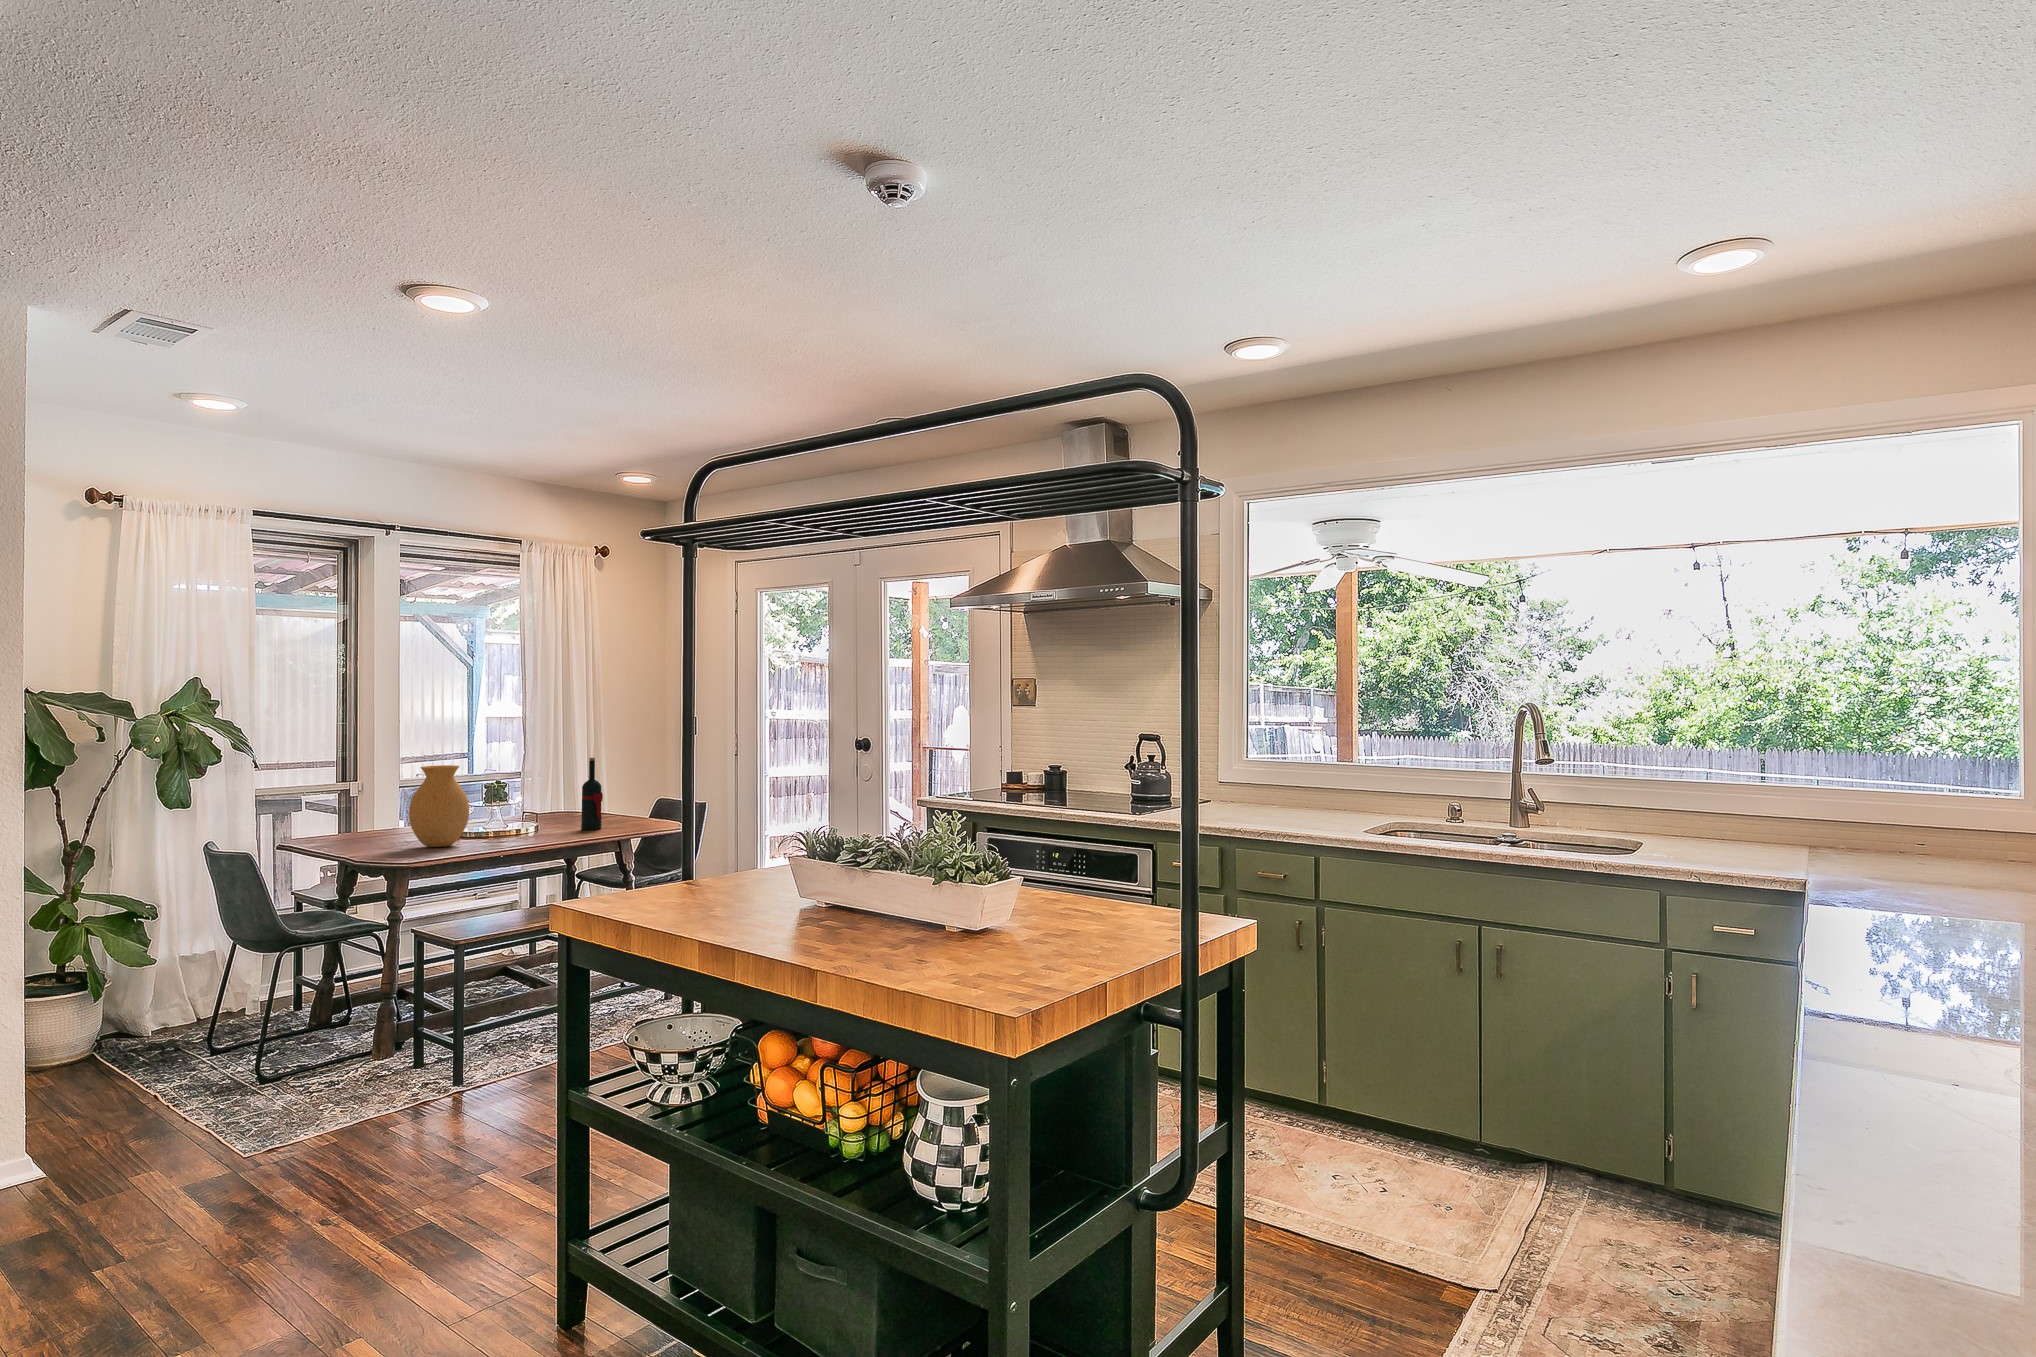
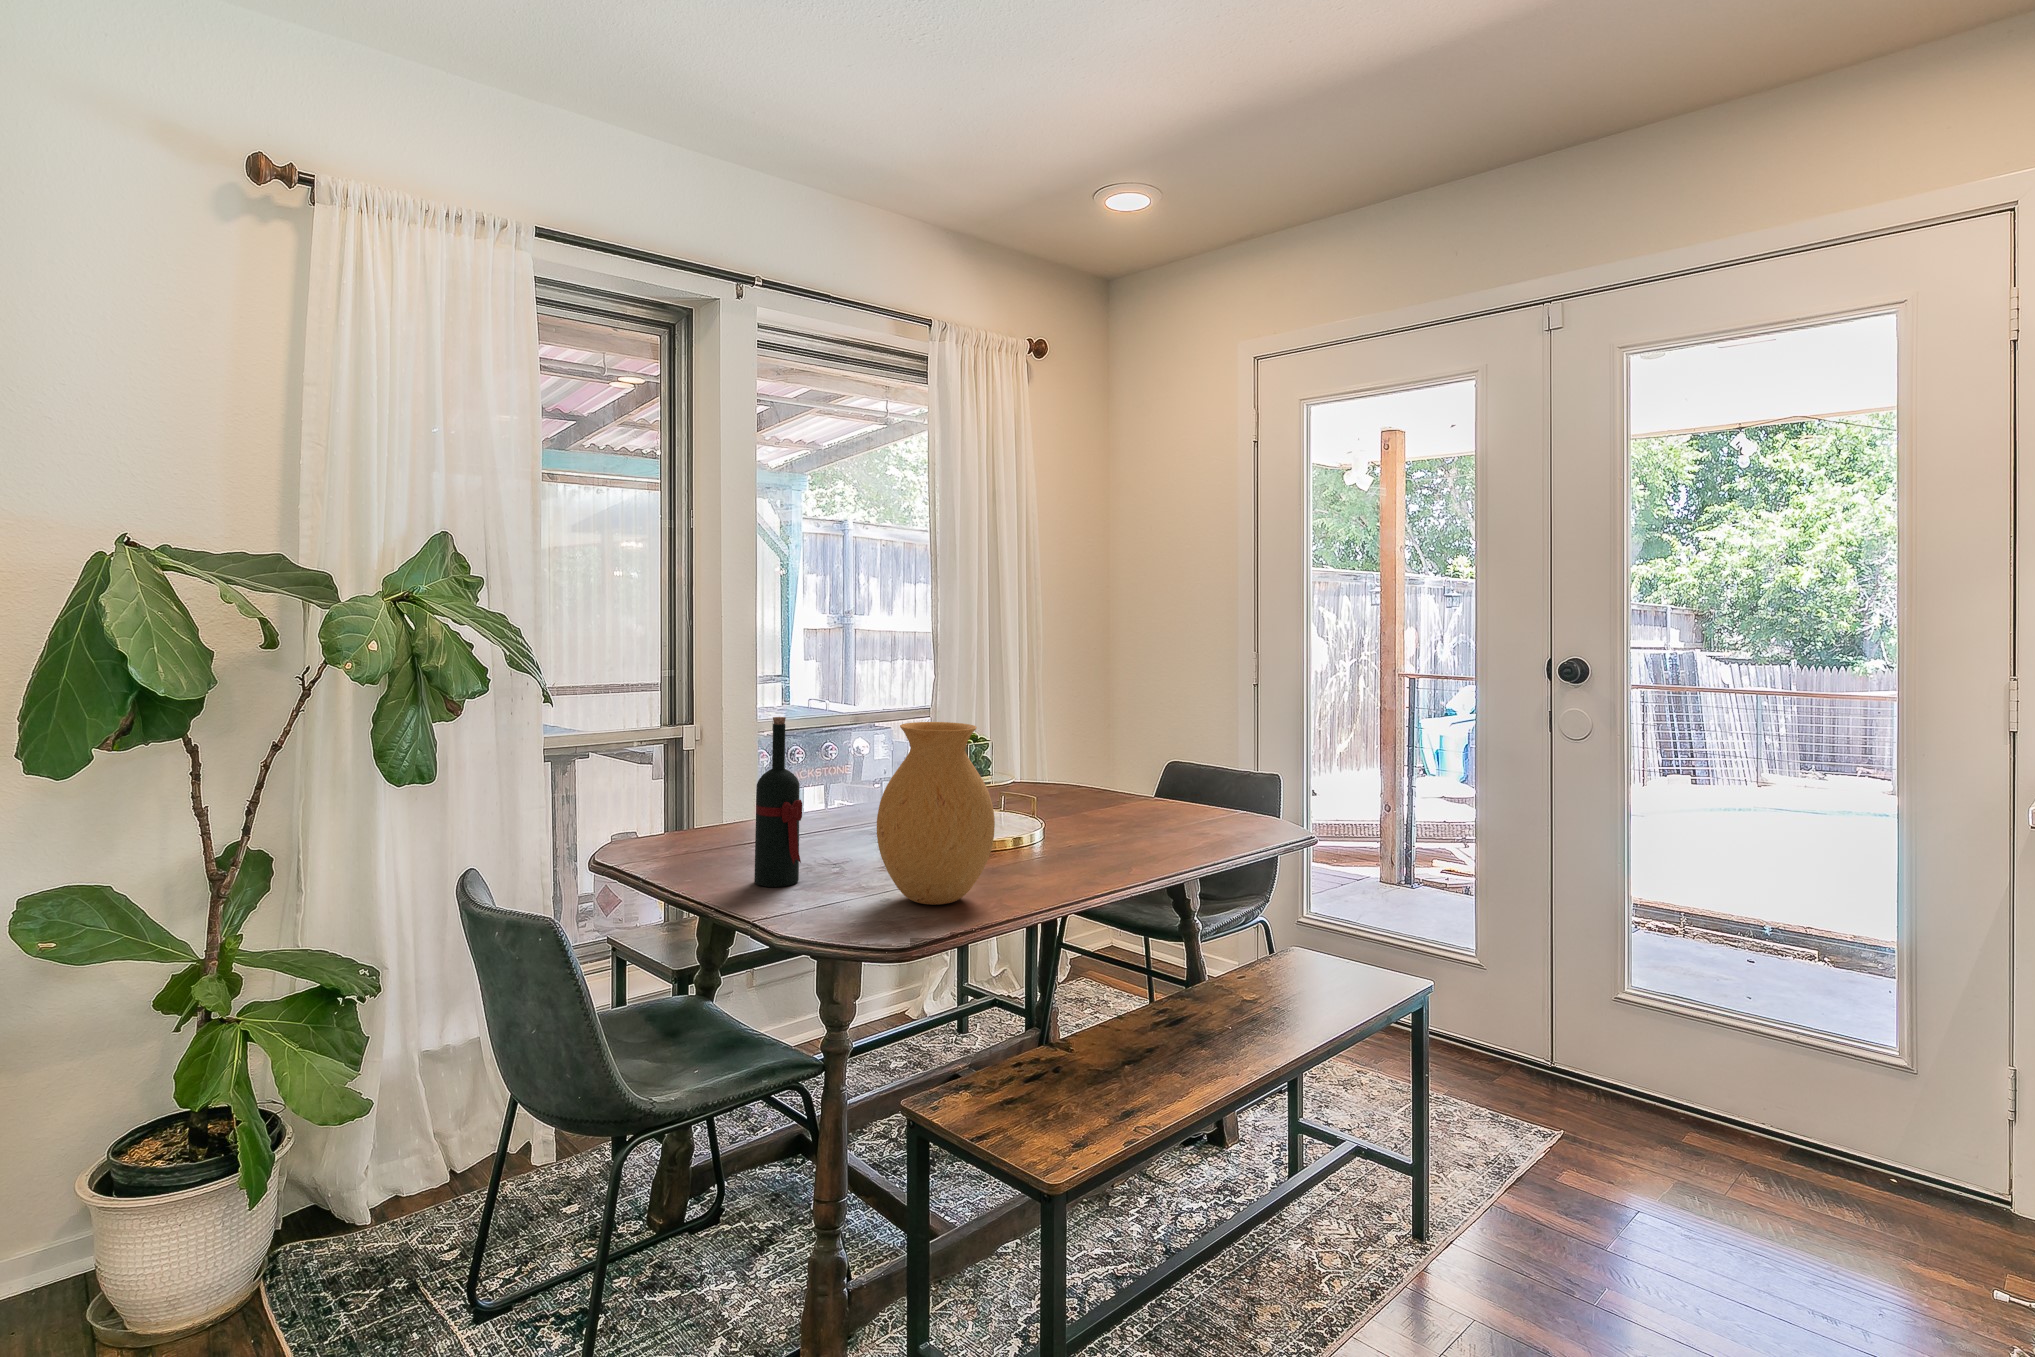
wine bottle: present [581,758,603,830] -> present [754,717,802,887]

